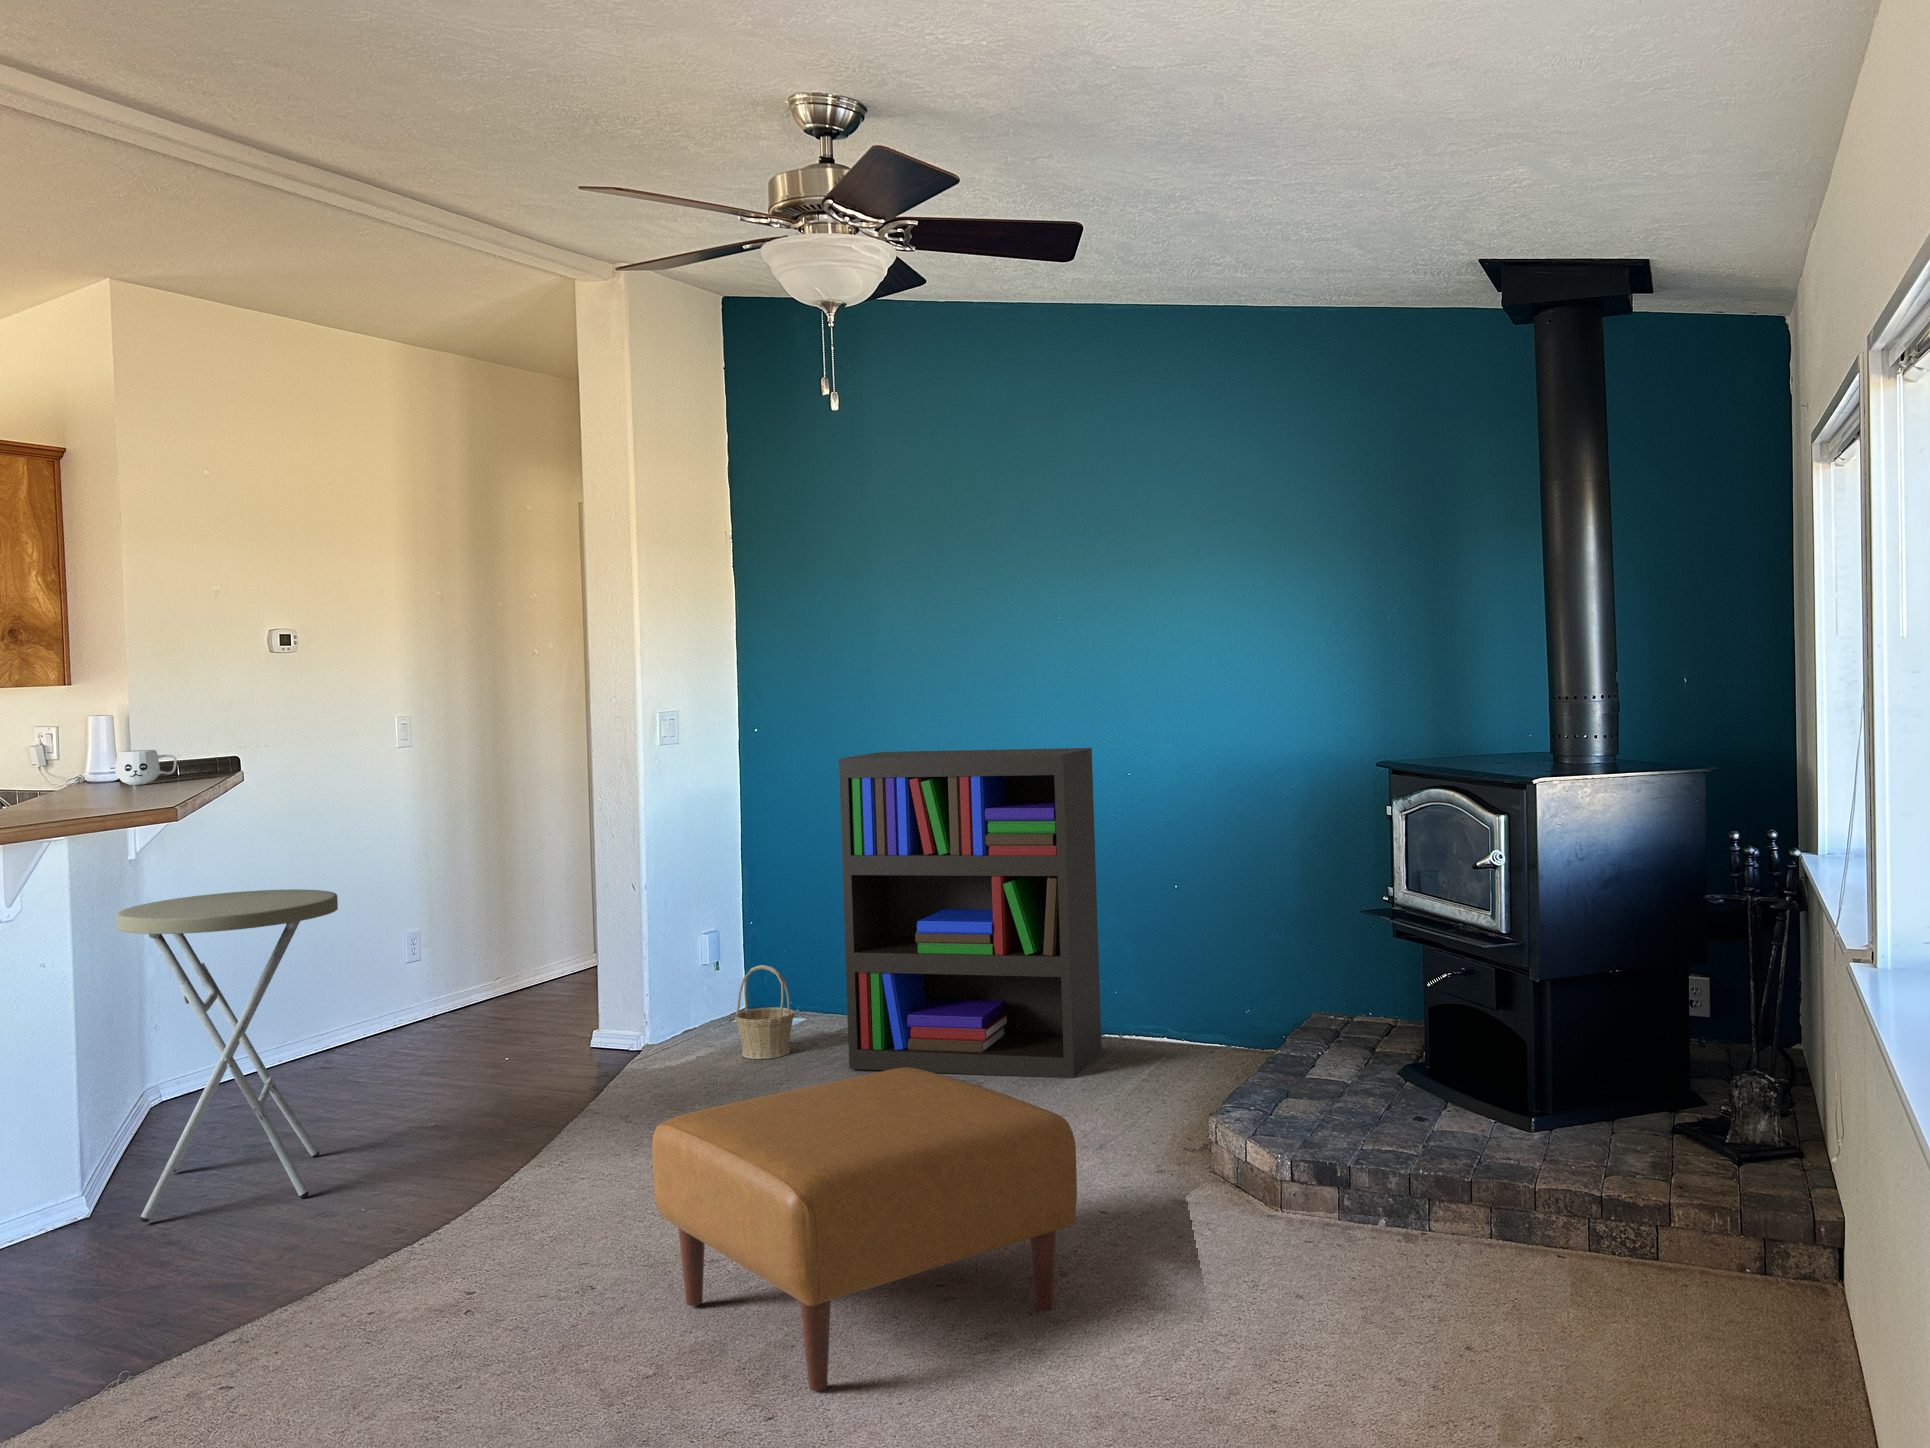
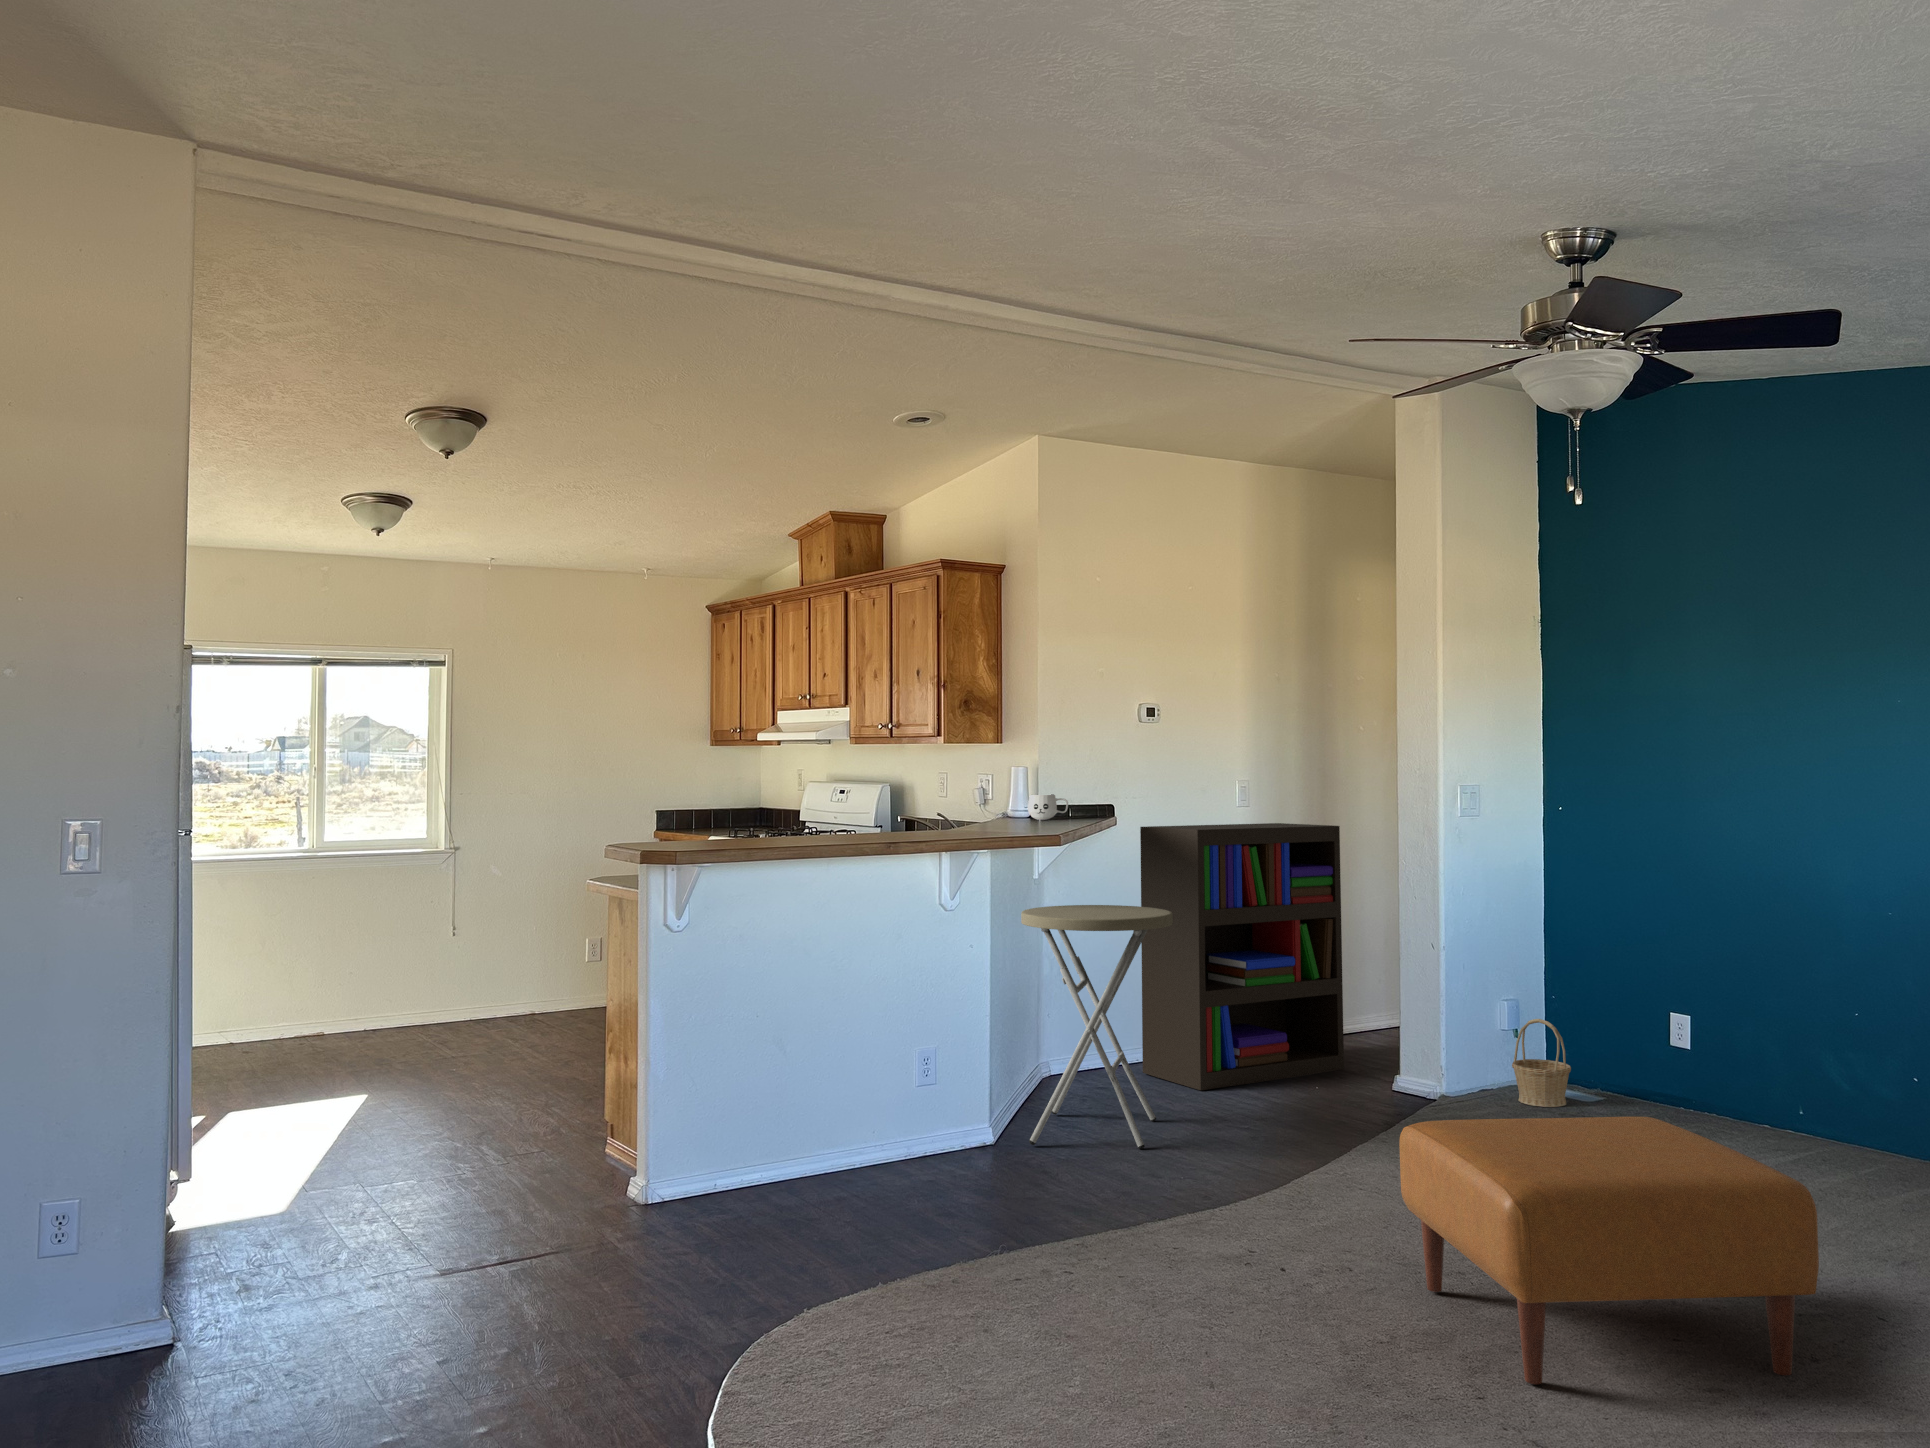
bookshelf: present [839,748,1102,1078] -> present [1140,823,1344,1090]

